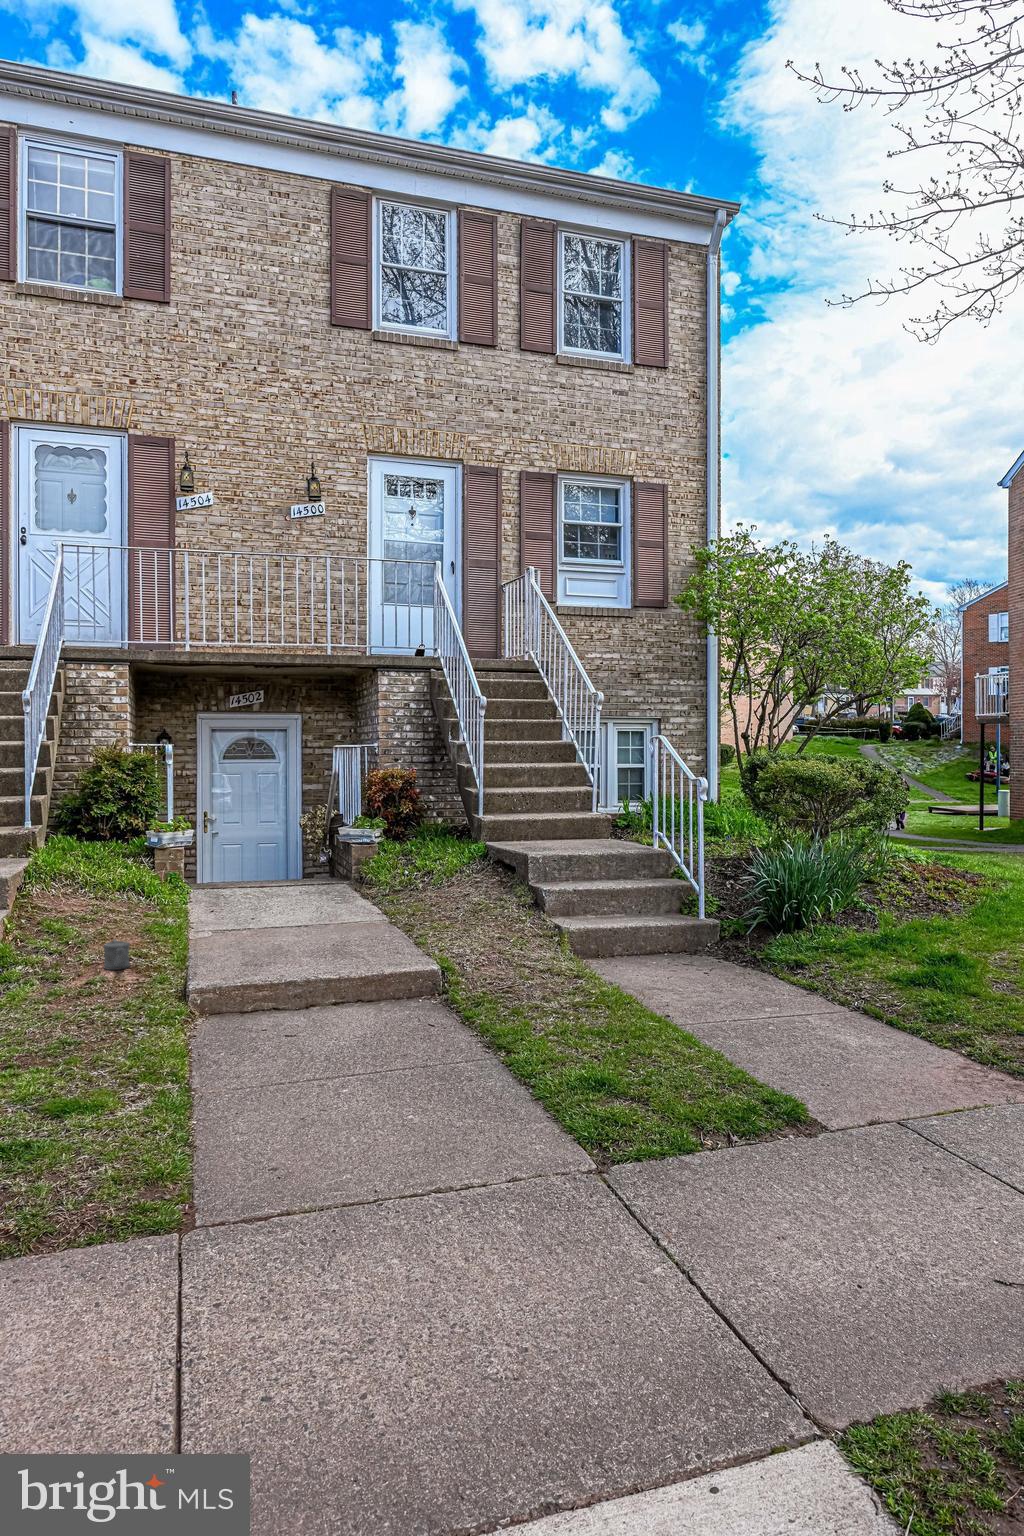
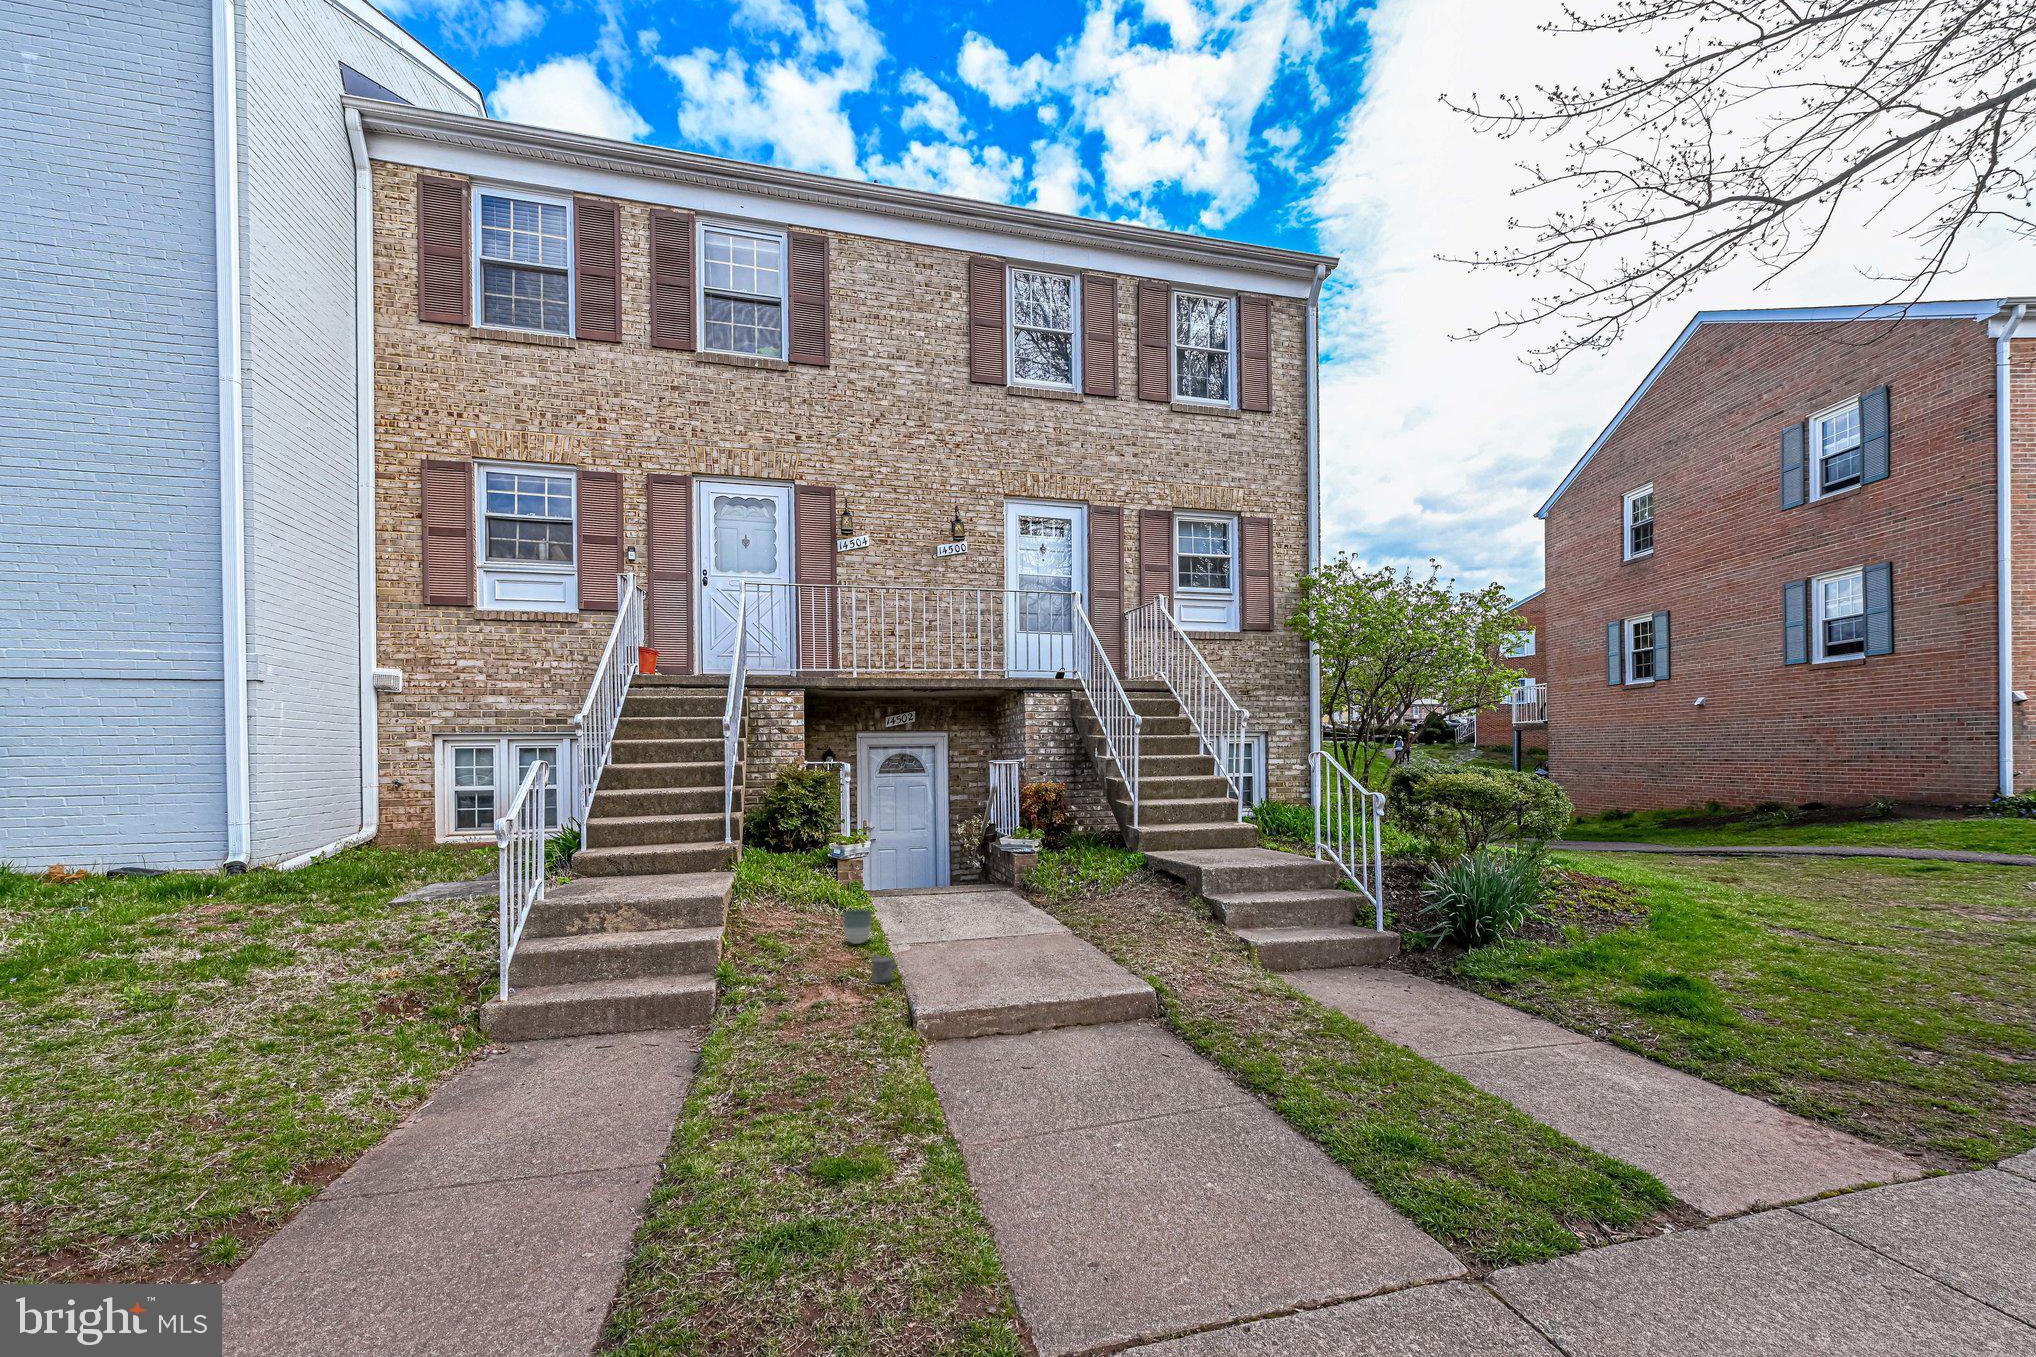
planter: none [107,893,140,929] -> present [843,909,872,944]

